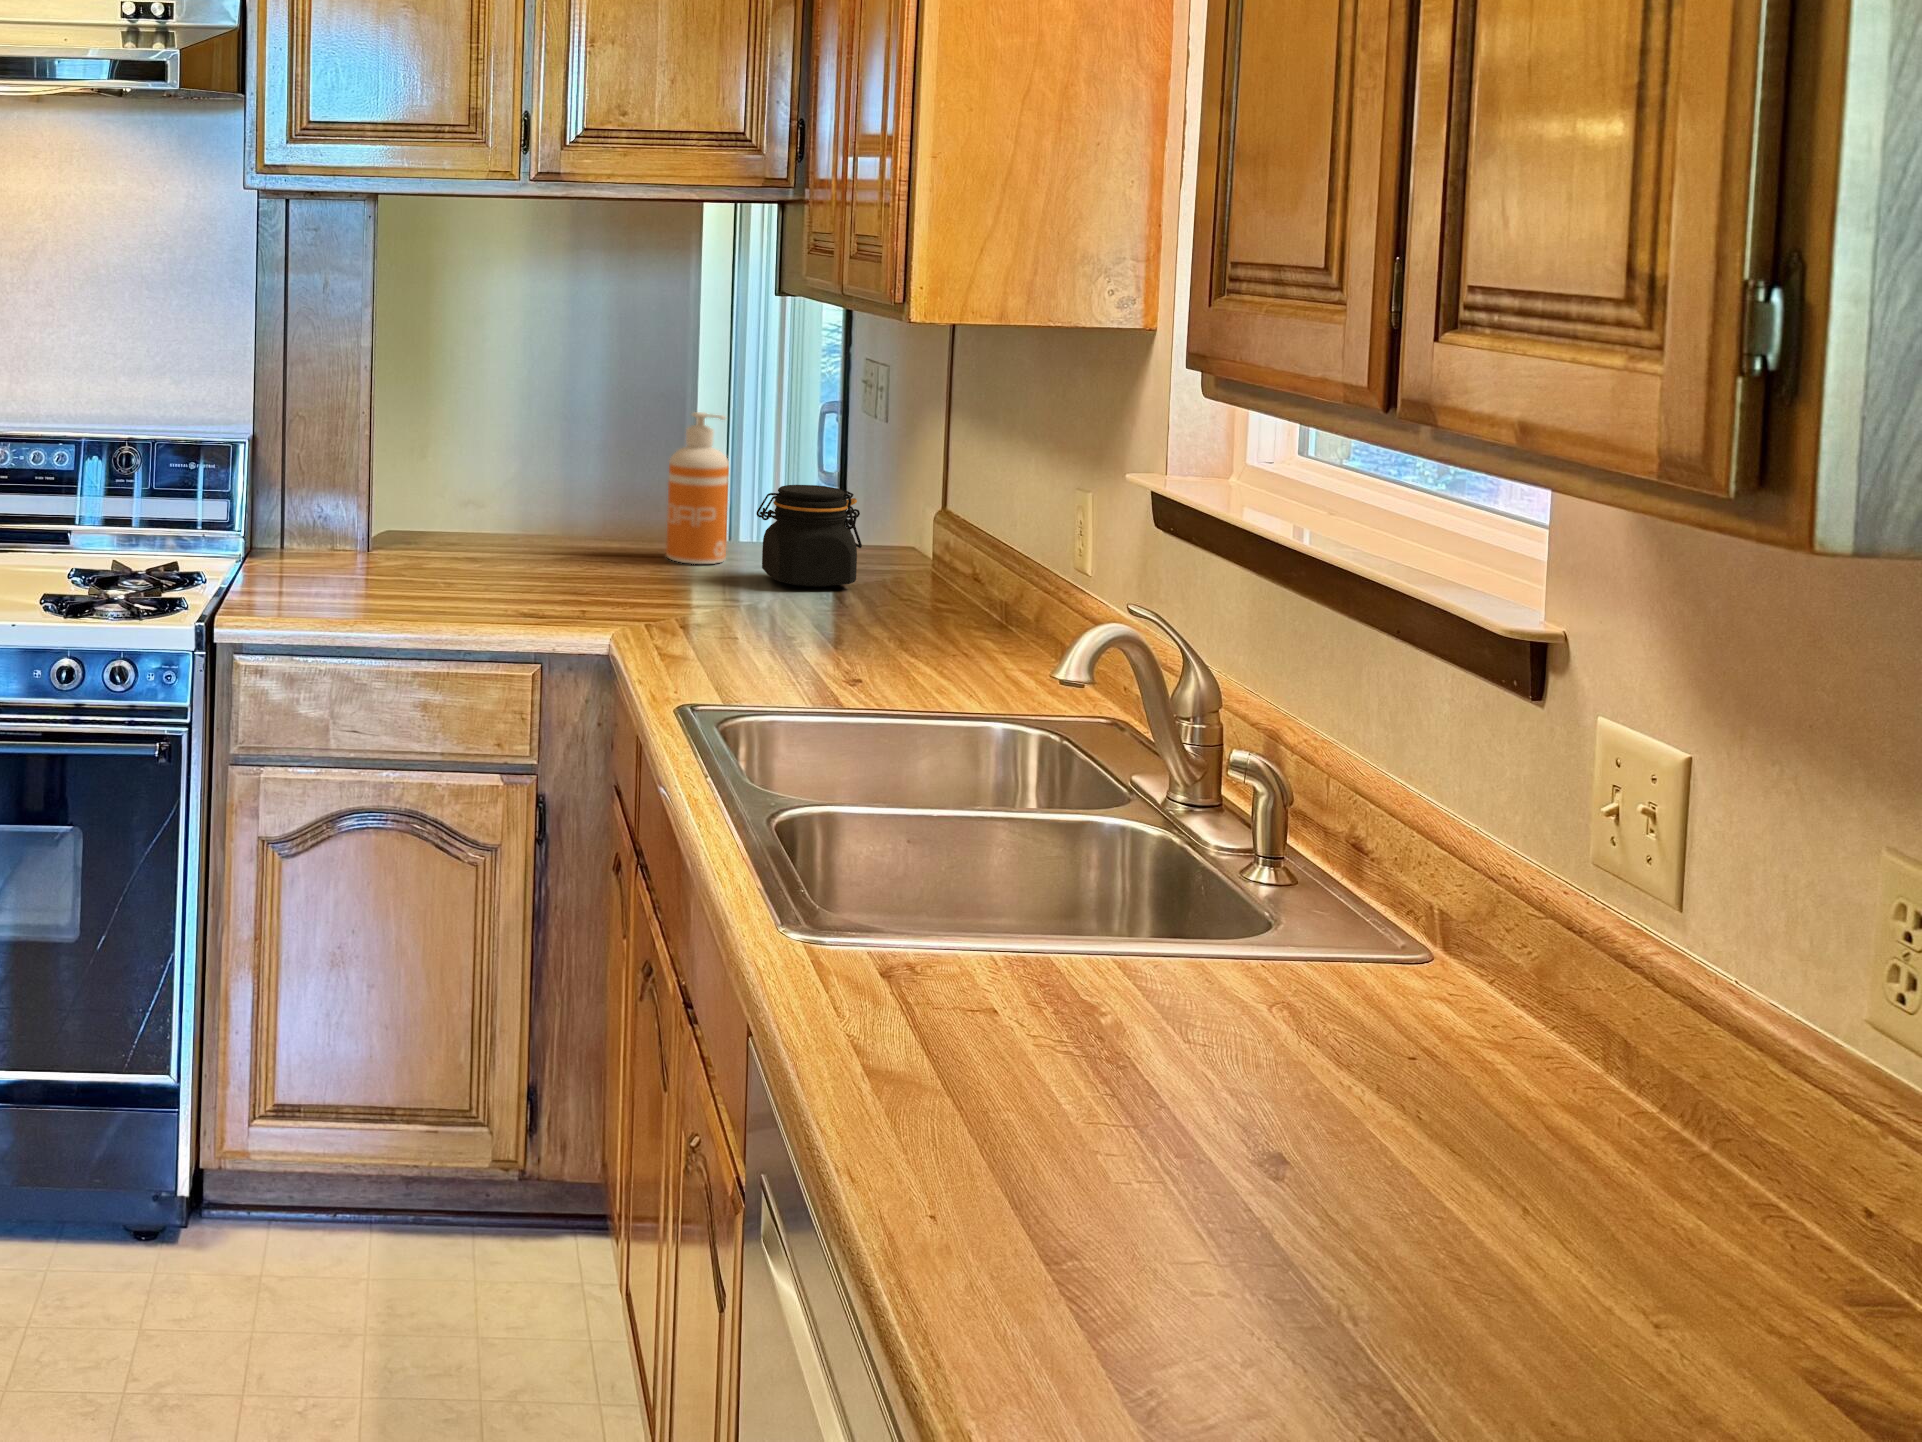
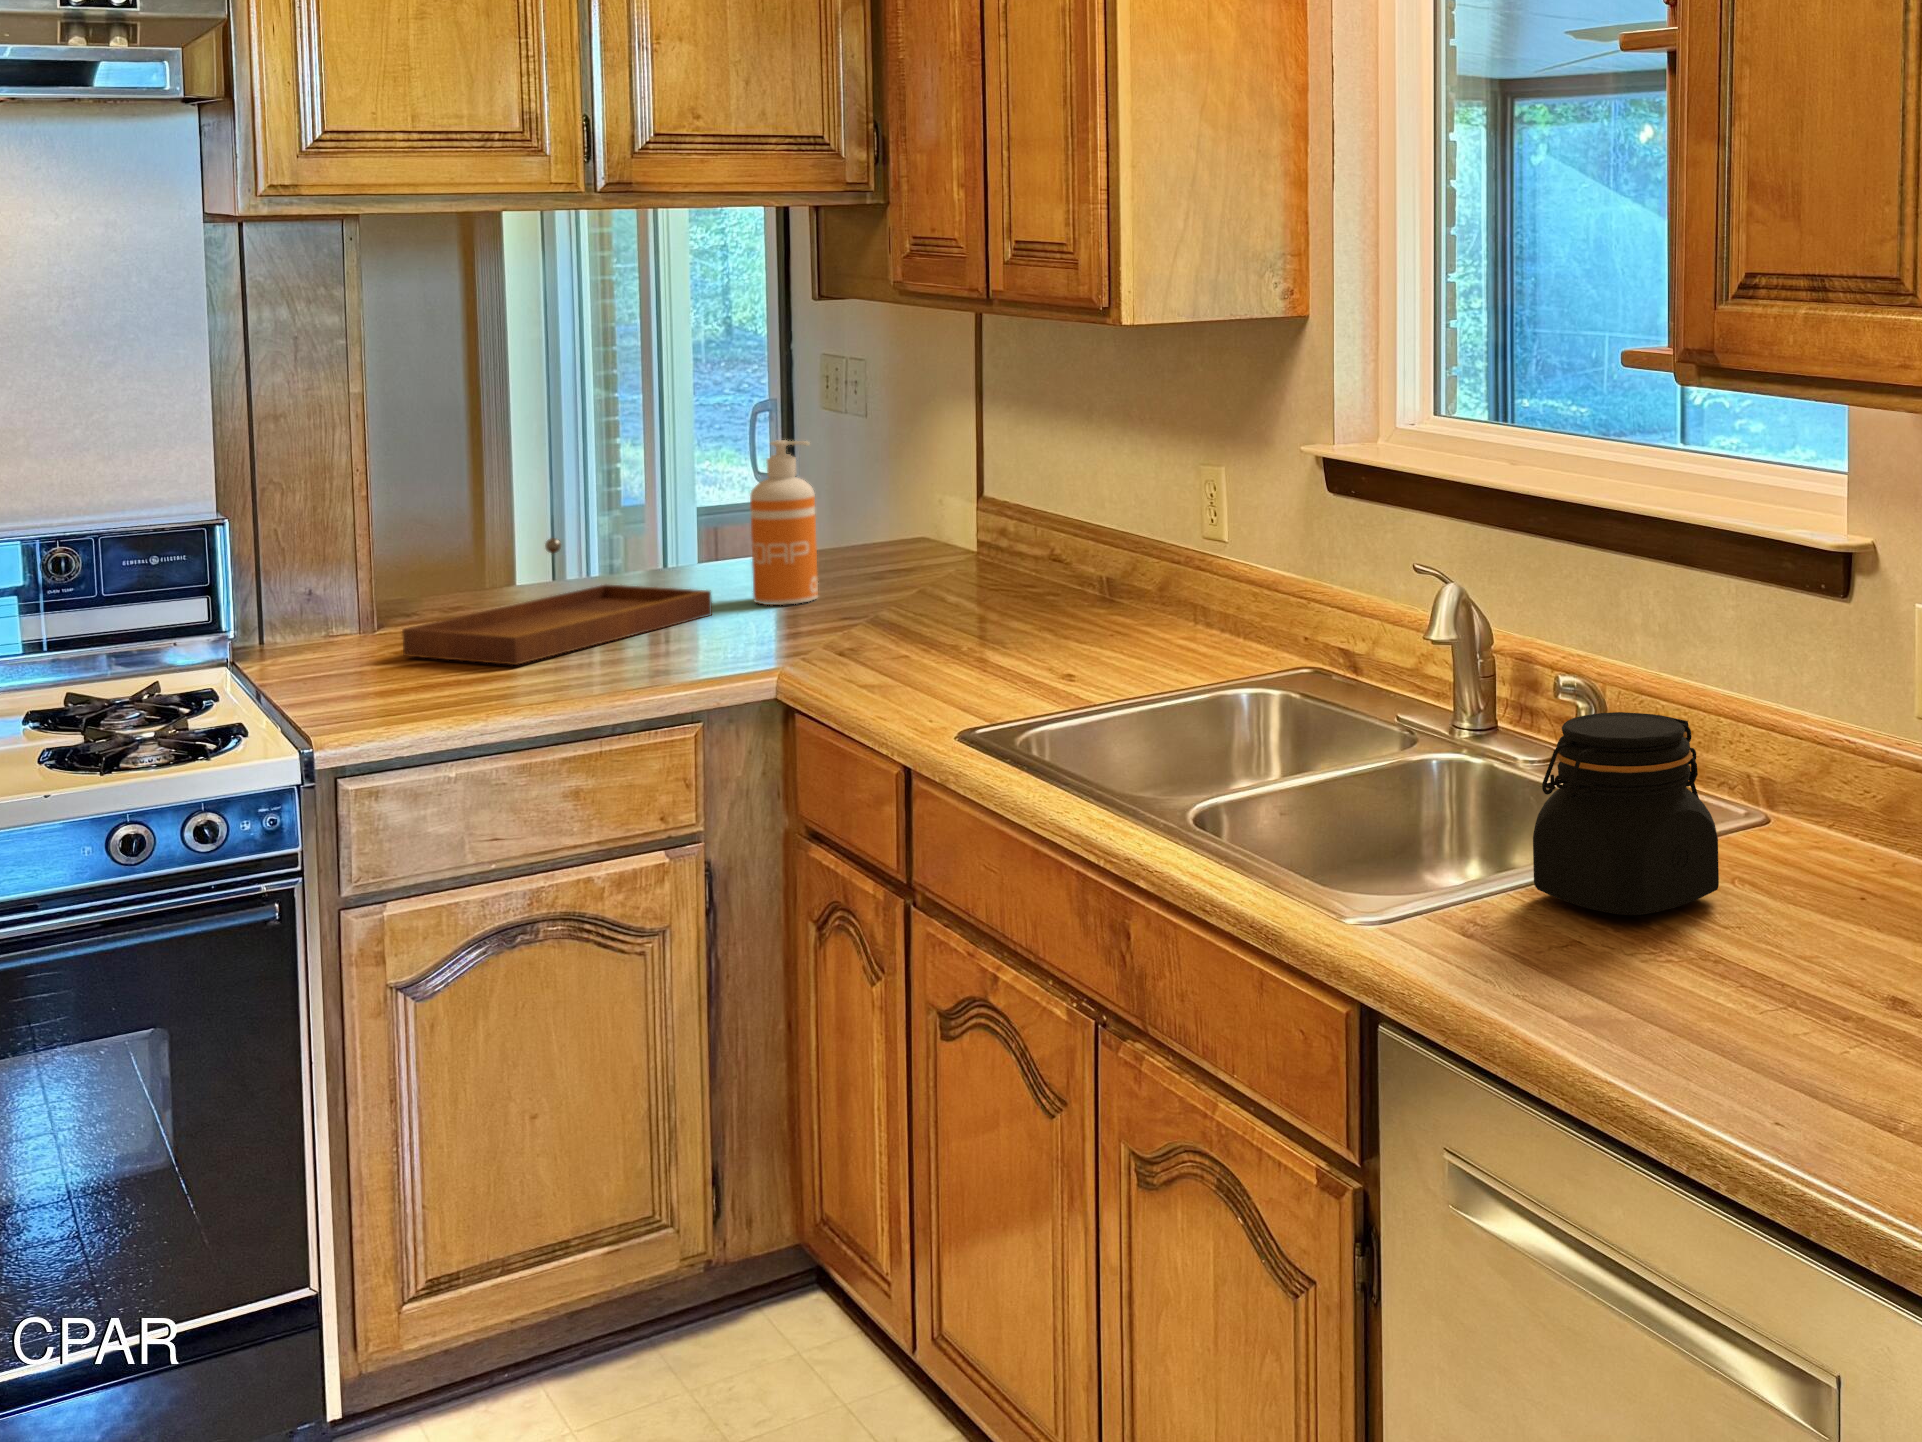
tray: none [353,477,622,584] -> present [402,538,712,665]
jar: present [756,485,862,587] -> present [1533,712,1719,915]

